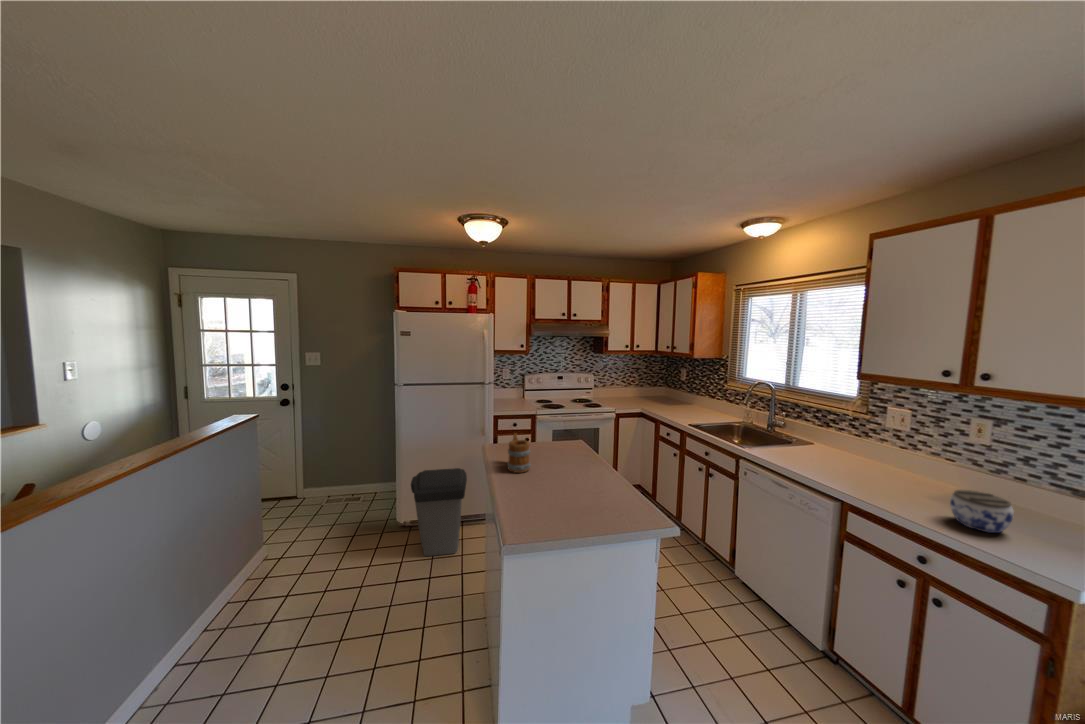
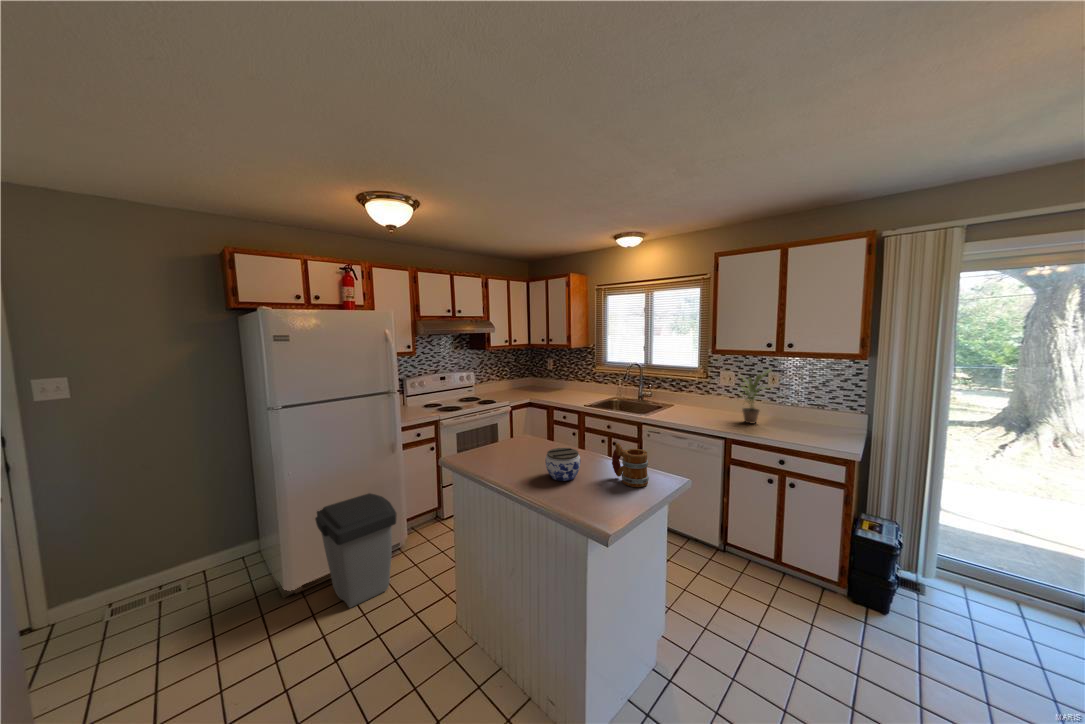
potted plant: none [882,413,959,491] -> present [741,370,770,423]
mug: present [507,433,531,473] -> present [612,443,649,487]
jar: present [950,490,1014,533] -> present [545,448,581,481]

